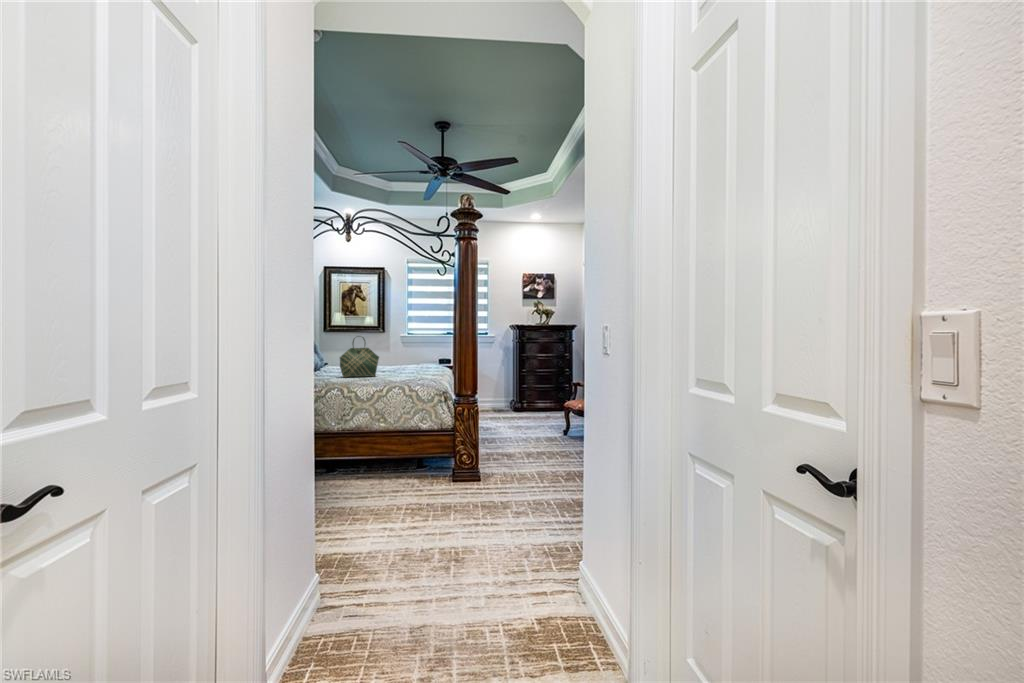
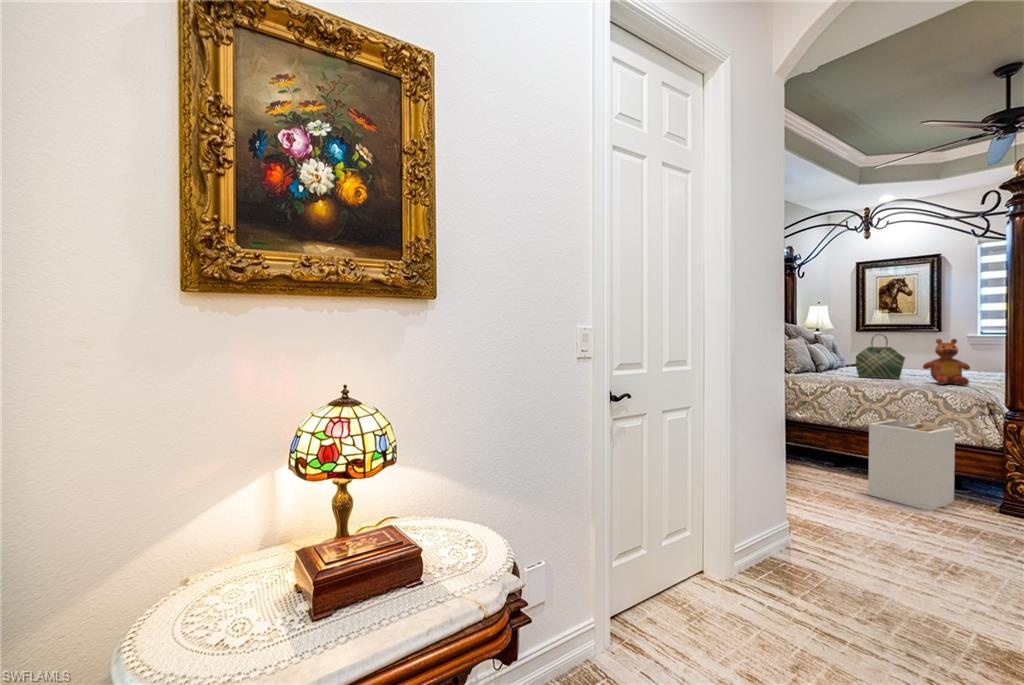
teddy bear: none [394,339,426,379] -> present [923,339,970,385]
laundry hamper: none [366,417,427,497] -> present [868,420,955,511]

